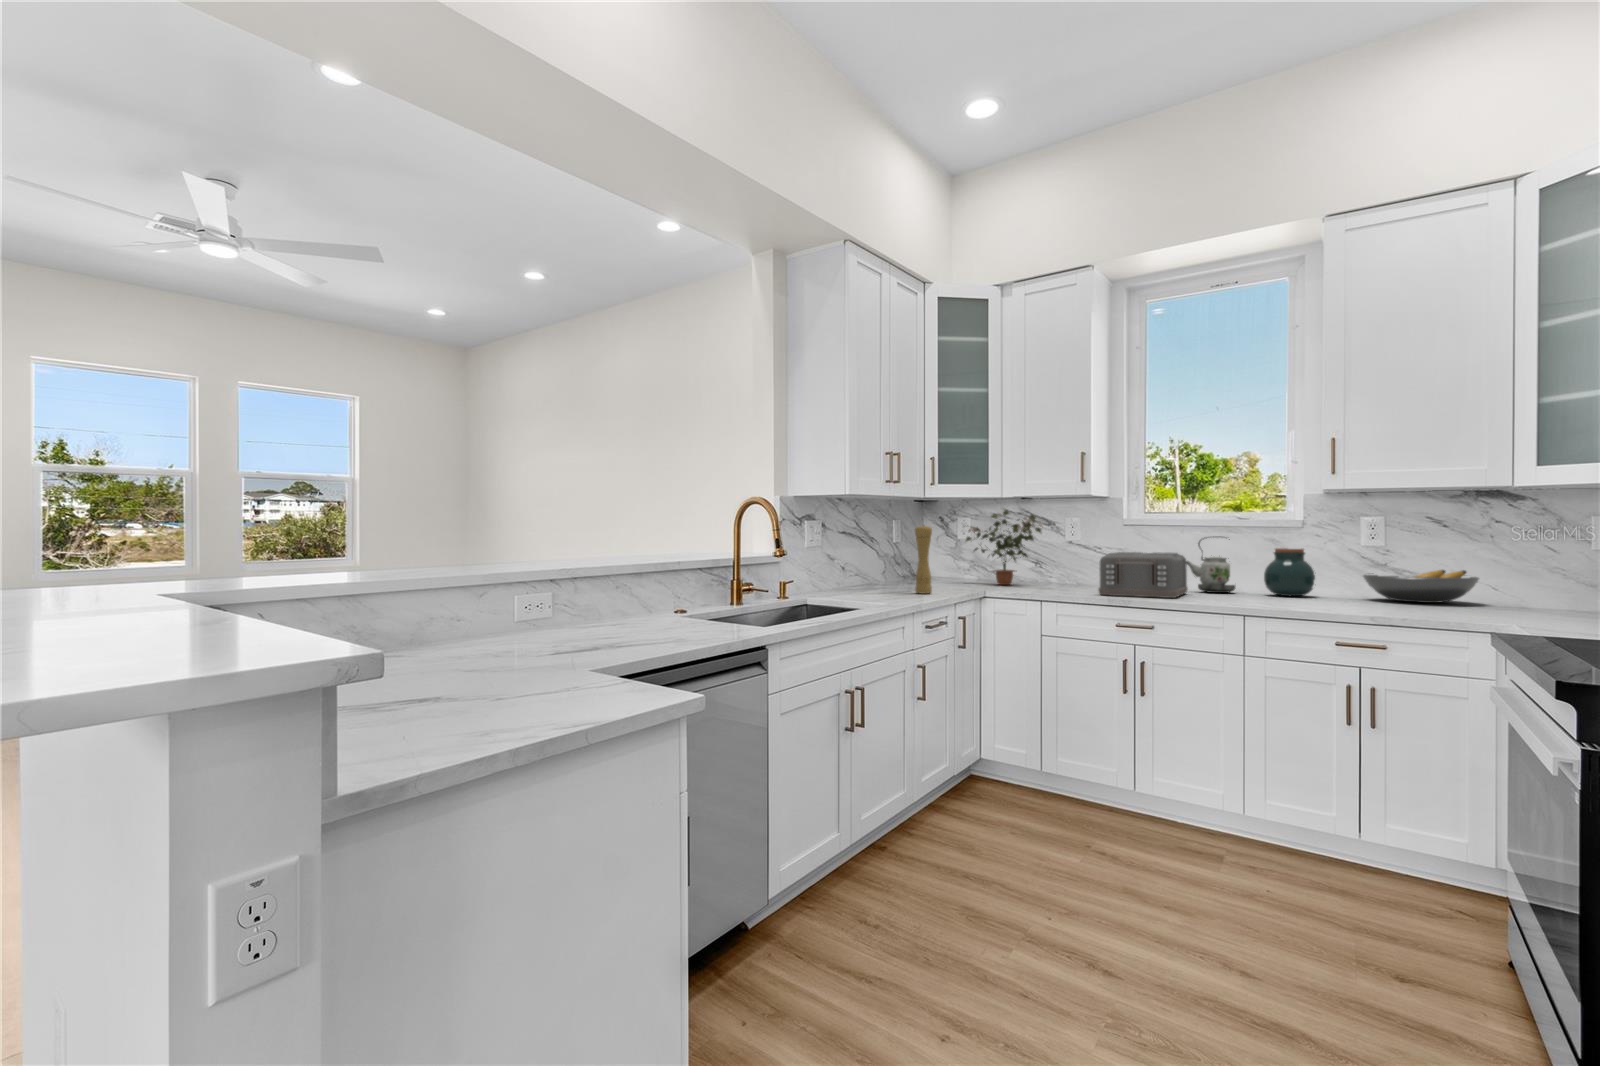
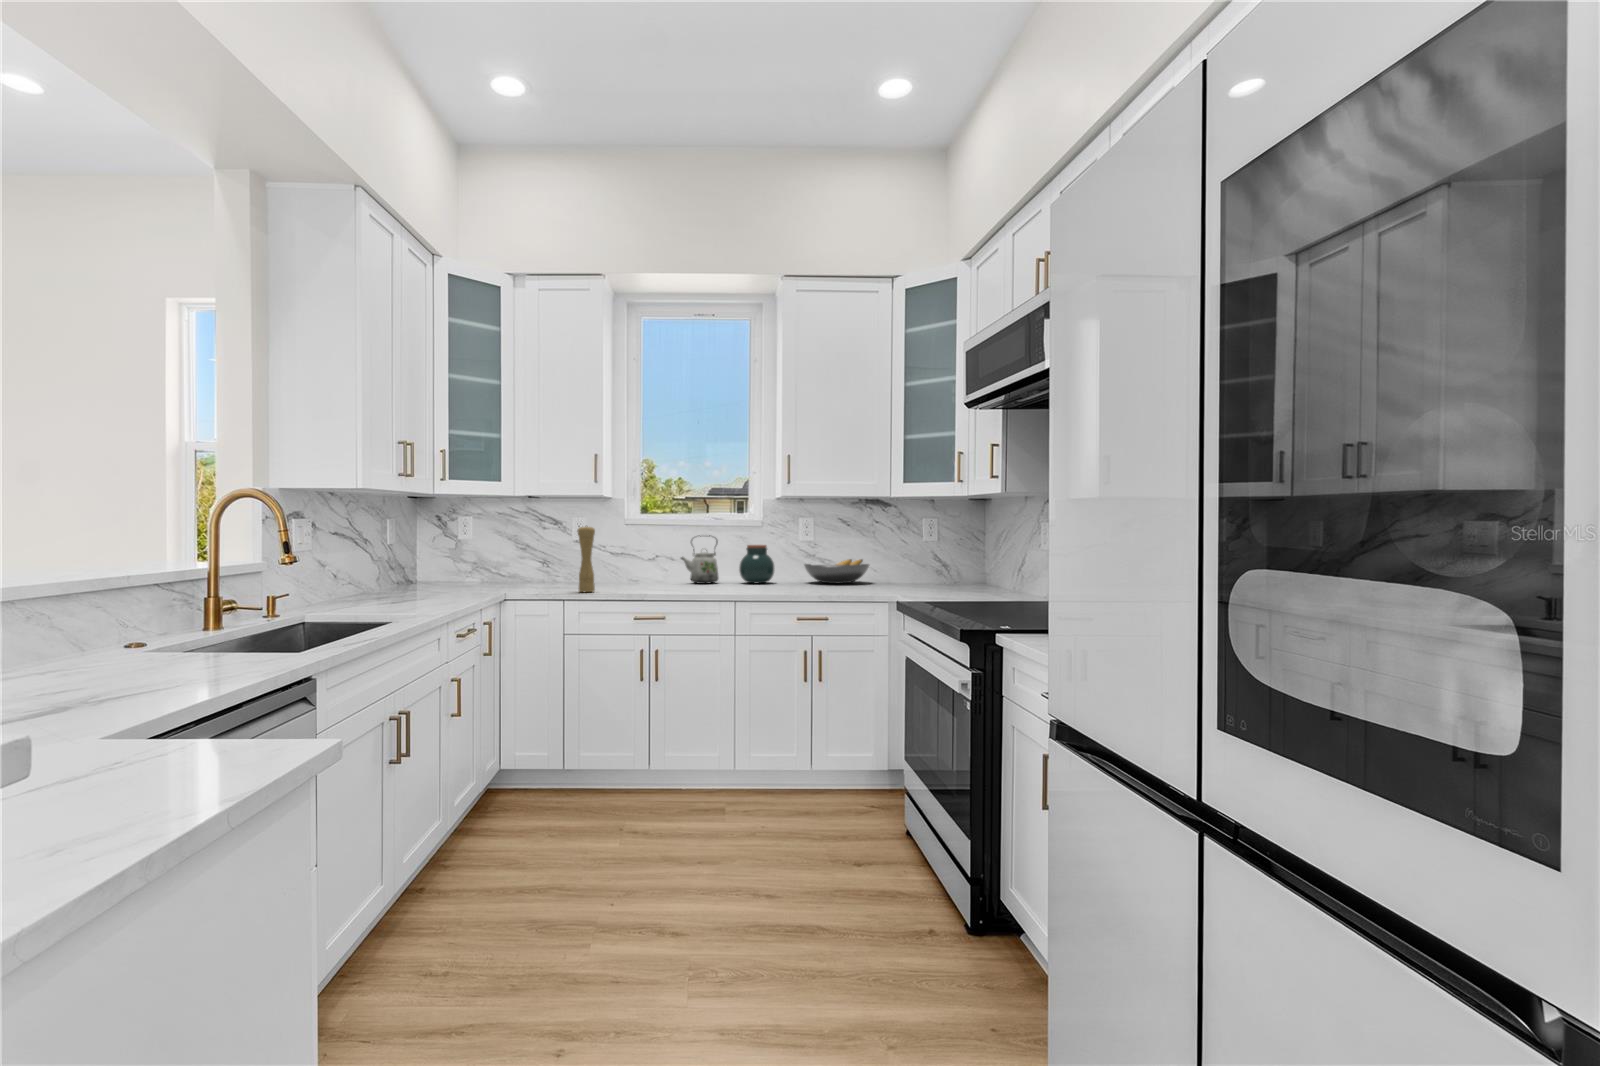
potted plant: present [966,510,1042,585] -> none [468,509,553,586]
pepper mill: present [915,525,932,594] -> present [577,526,595,592]
toaster: present [1099,552,1188,598] -> none [617,550,685,591]

